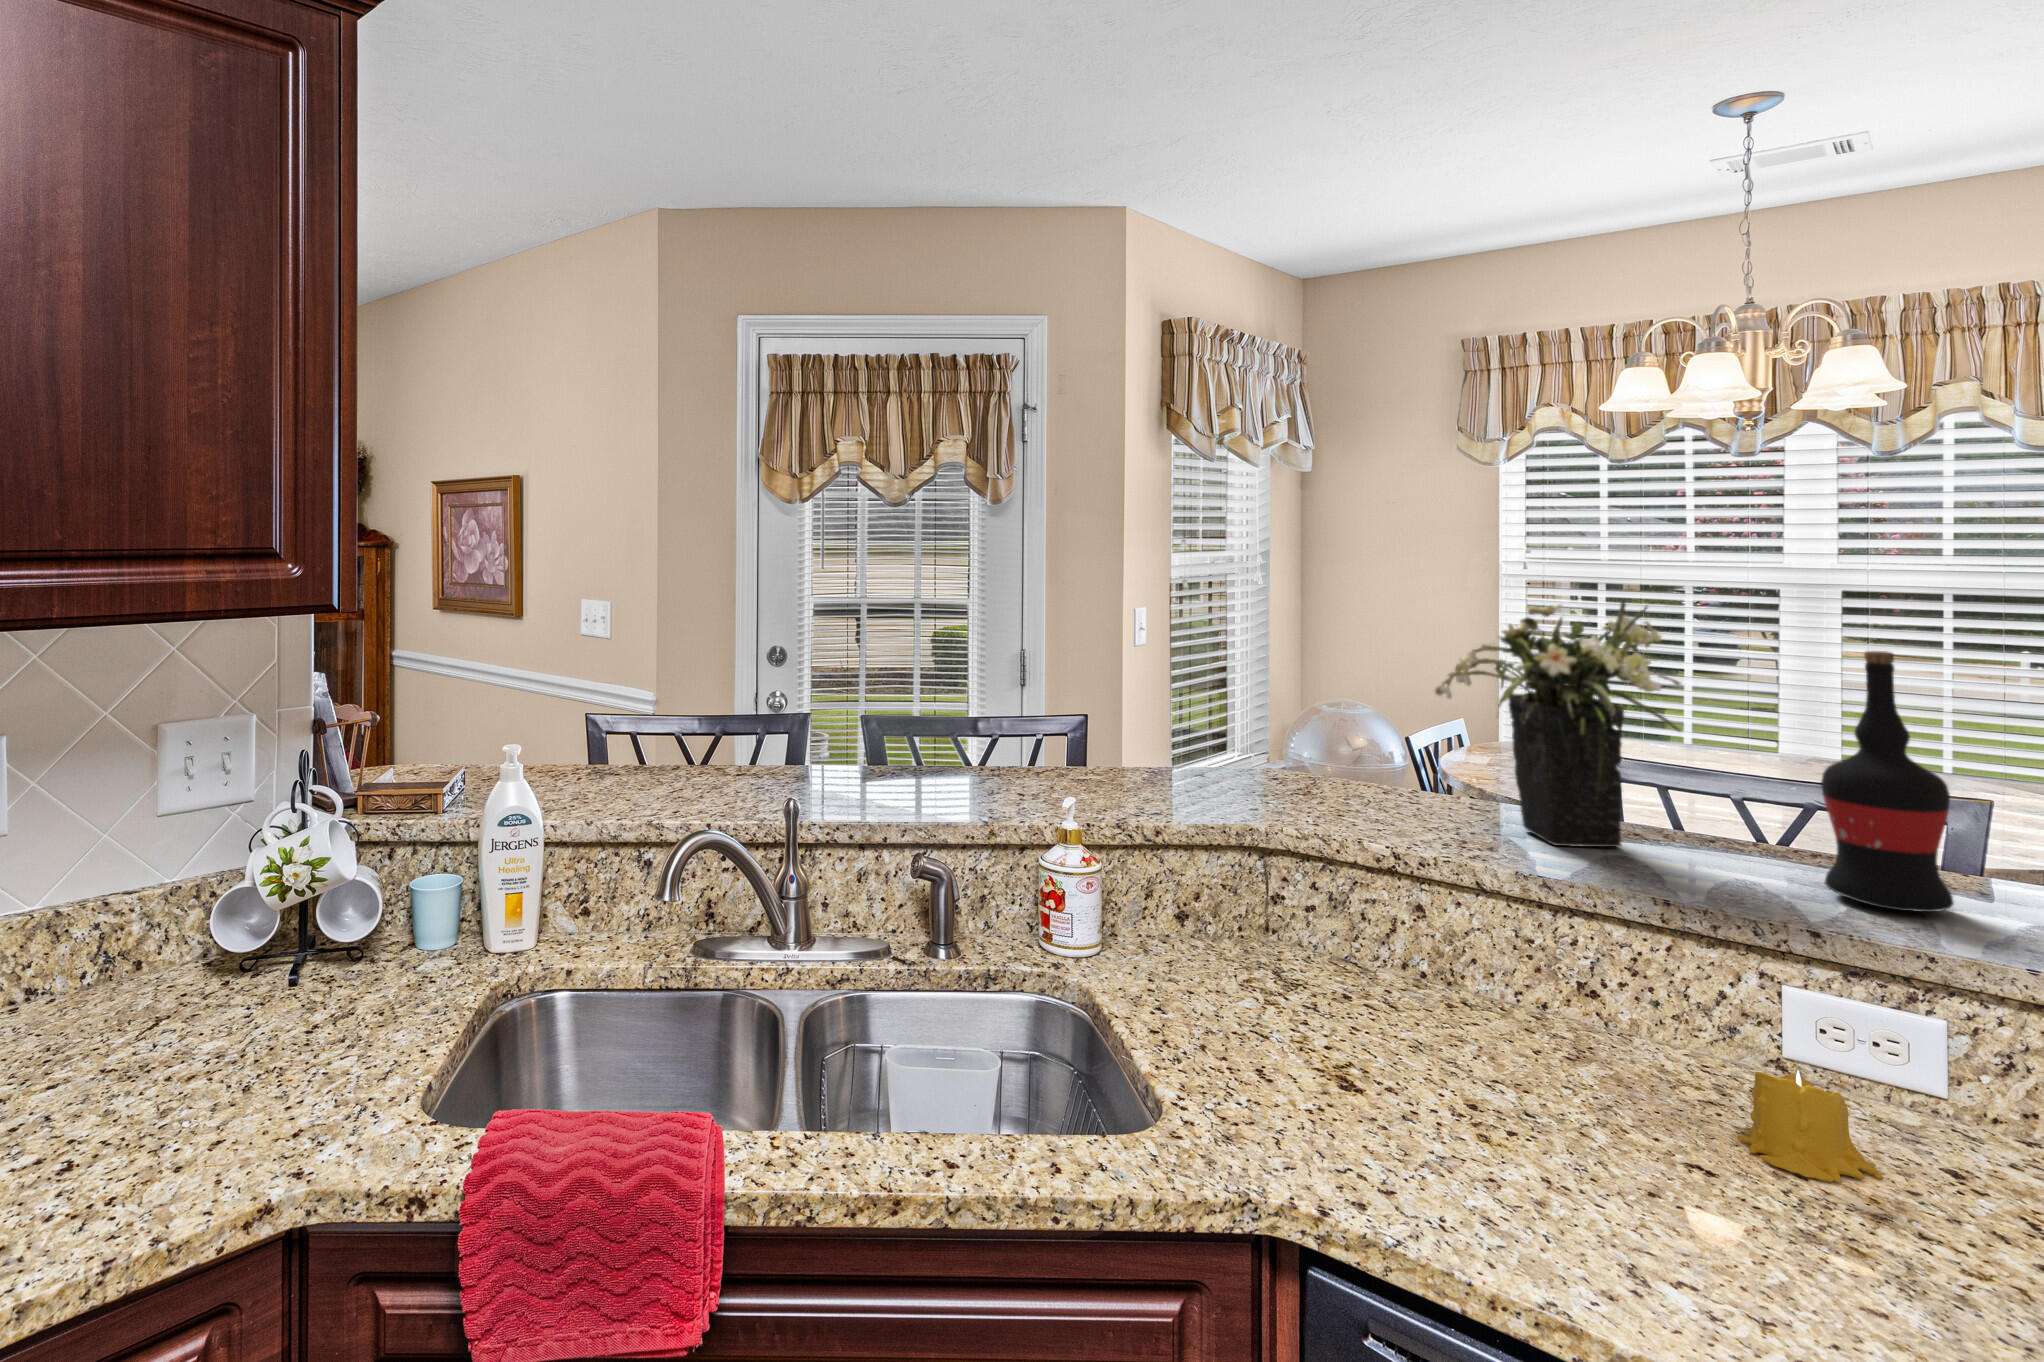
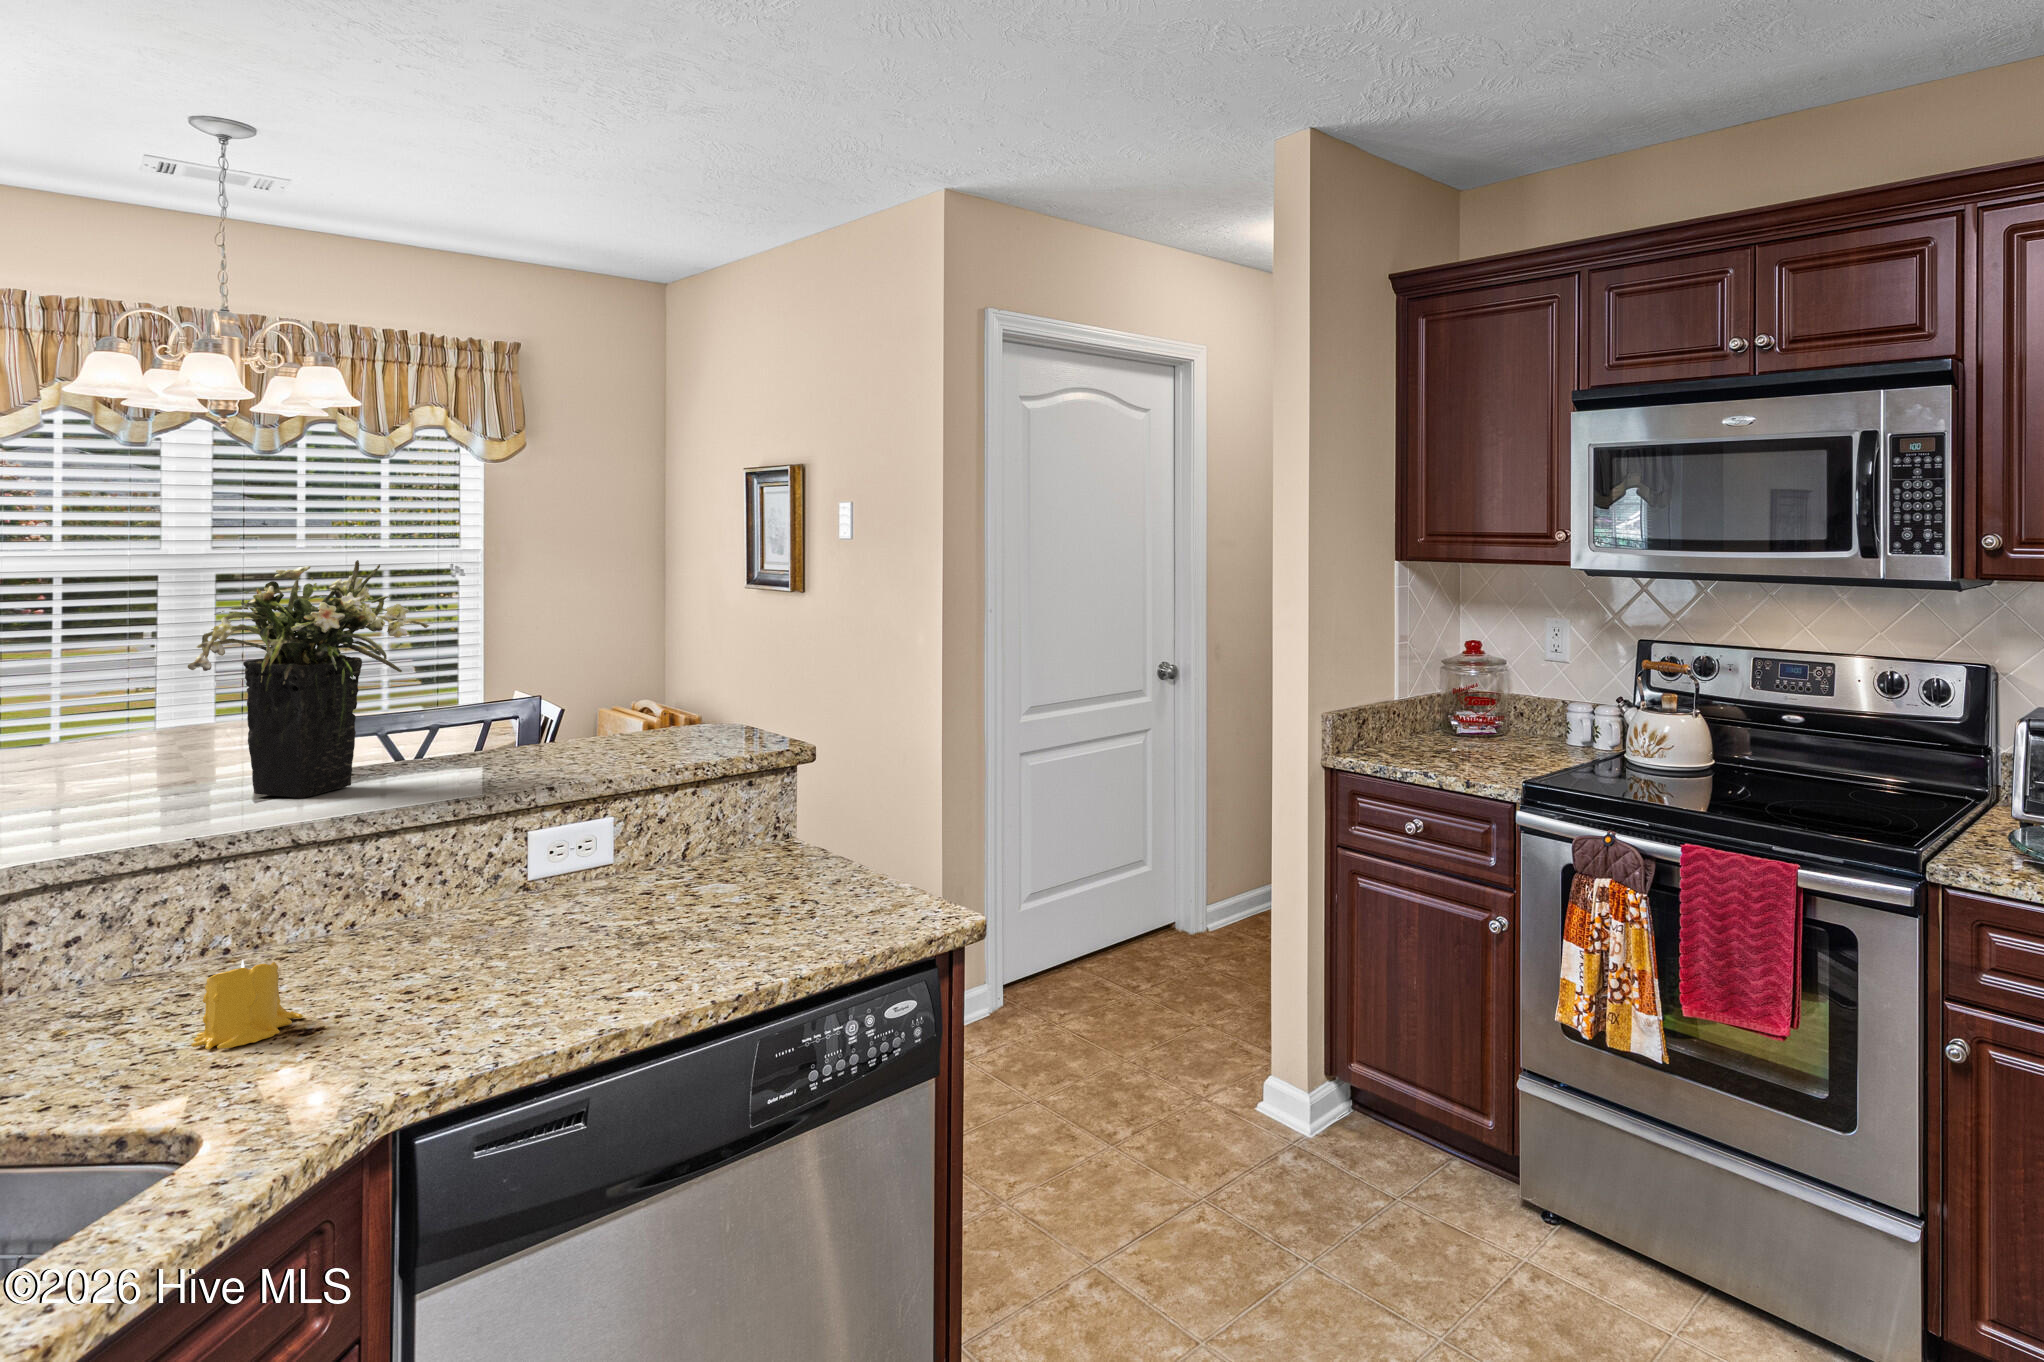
wine bottle: present [1821,651,1954,912] -> none [504,589,576,770]
candle: present [1737,1070,1883,1183] -> present [191,960,303,1049]

